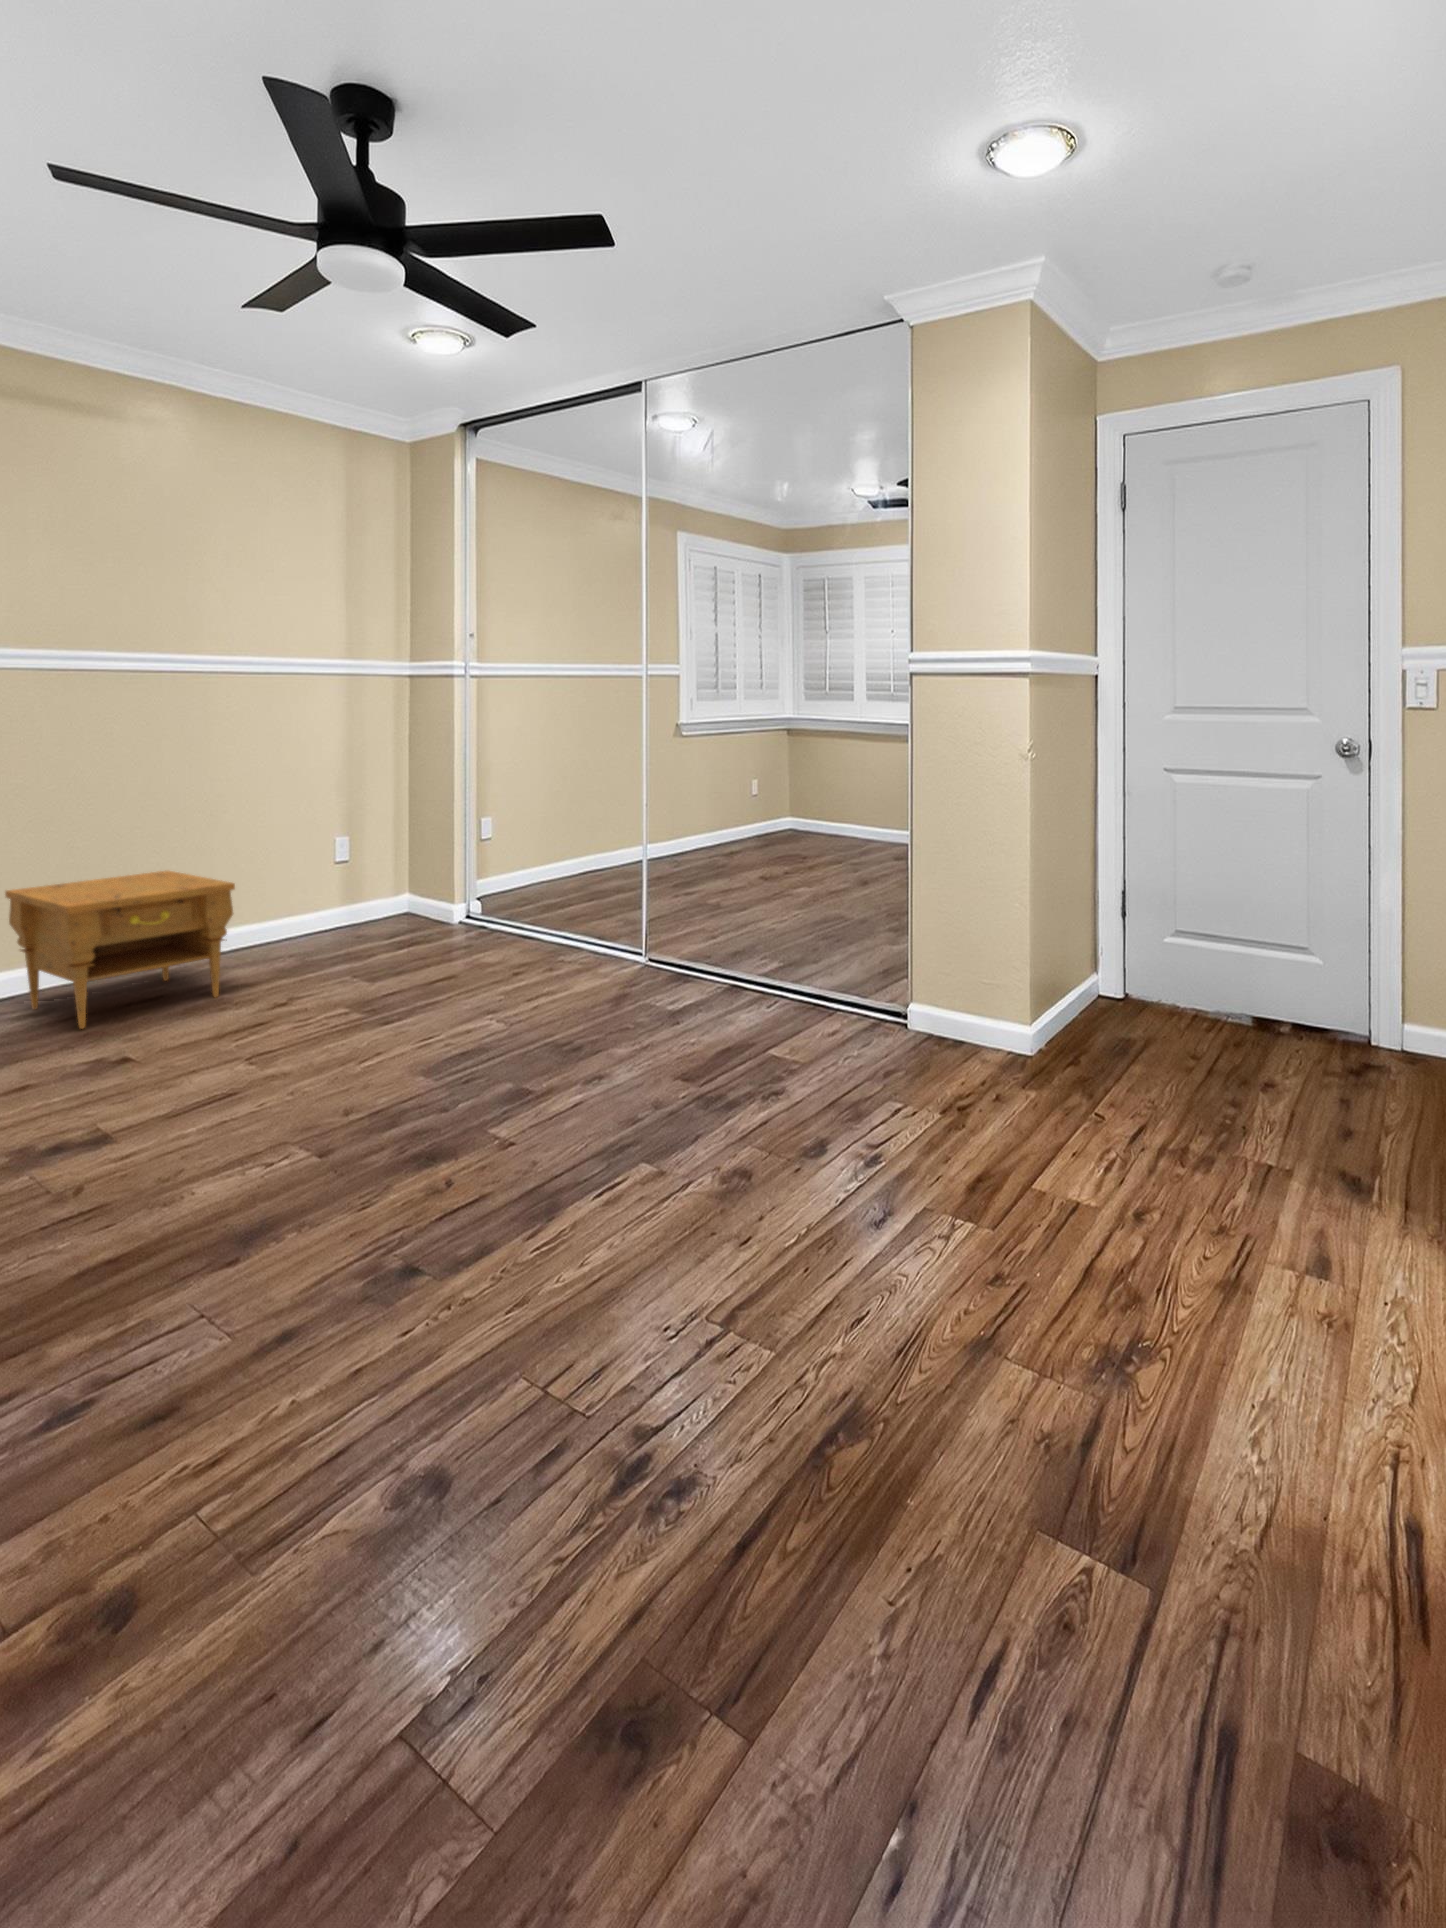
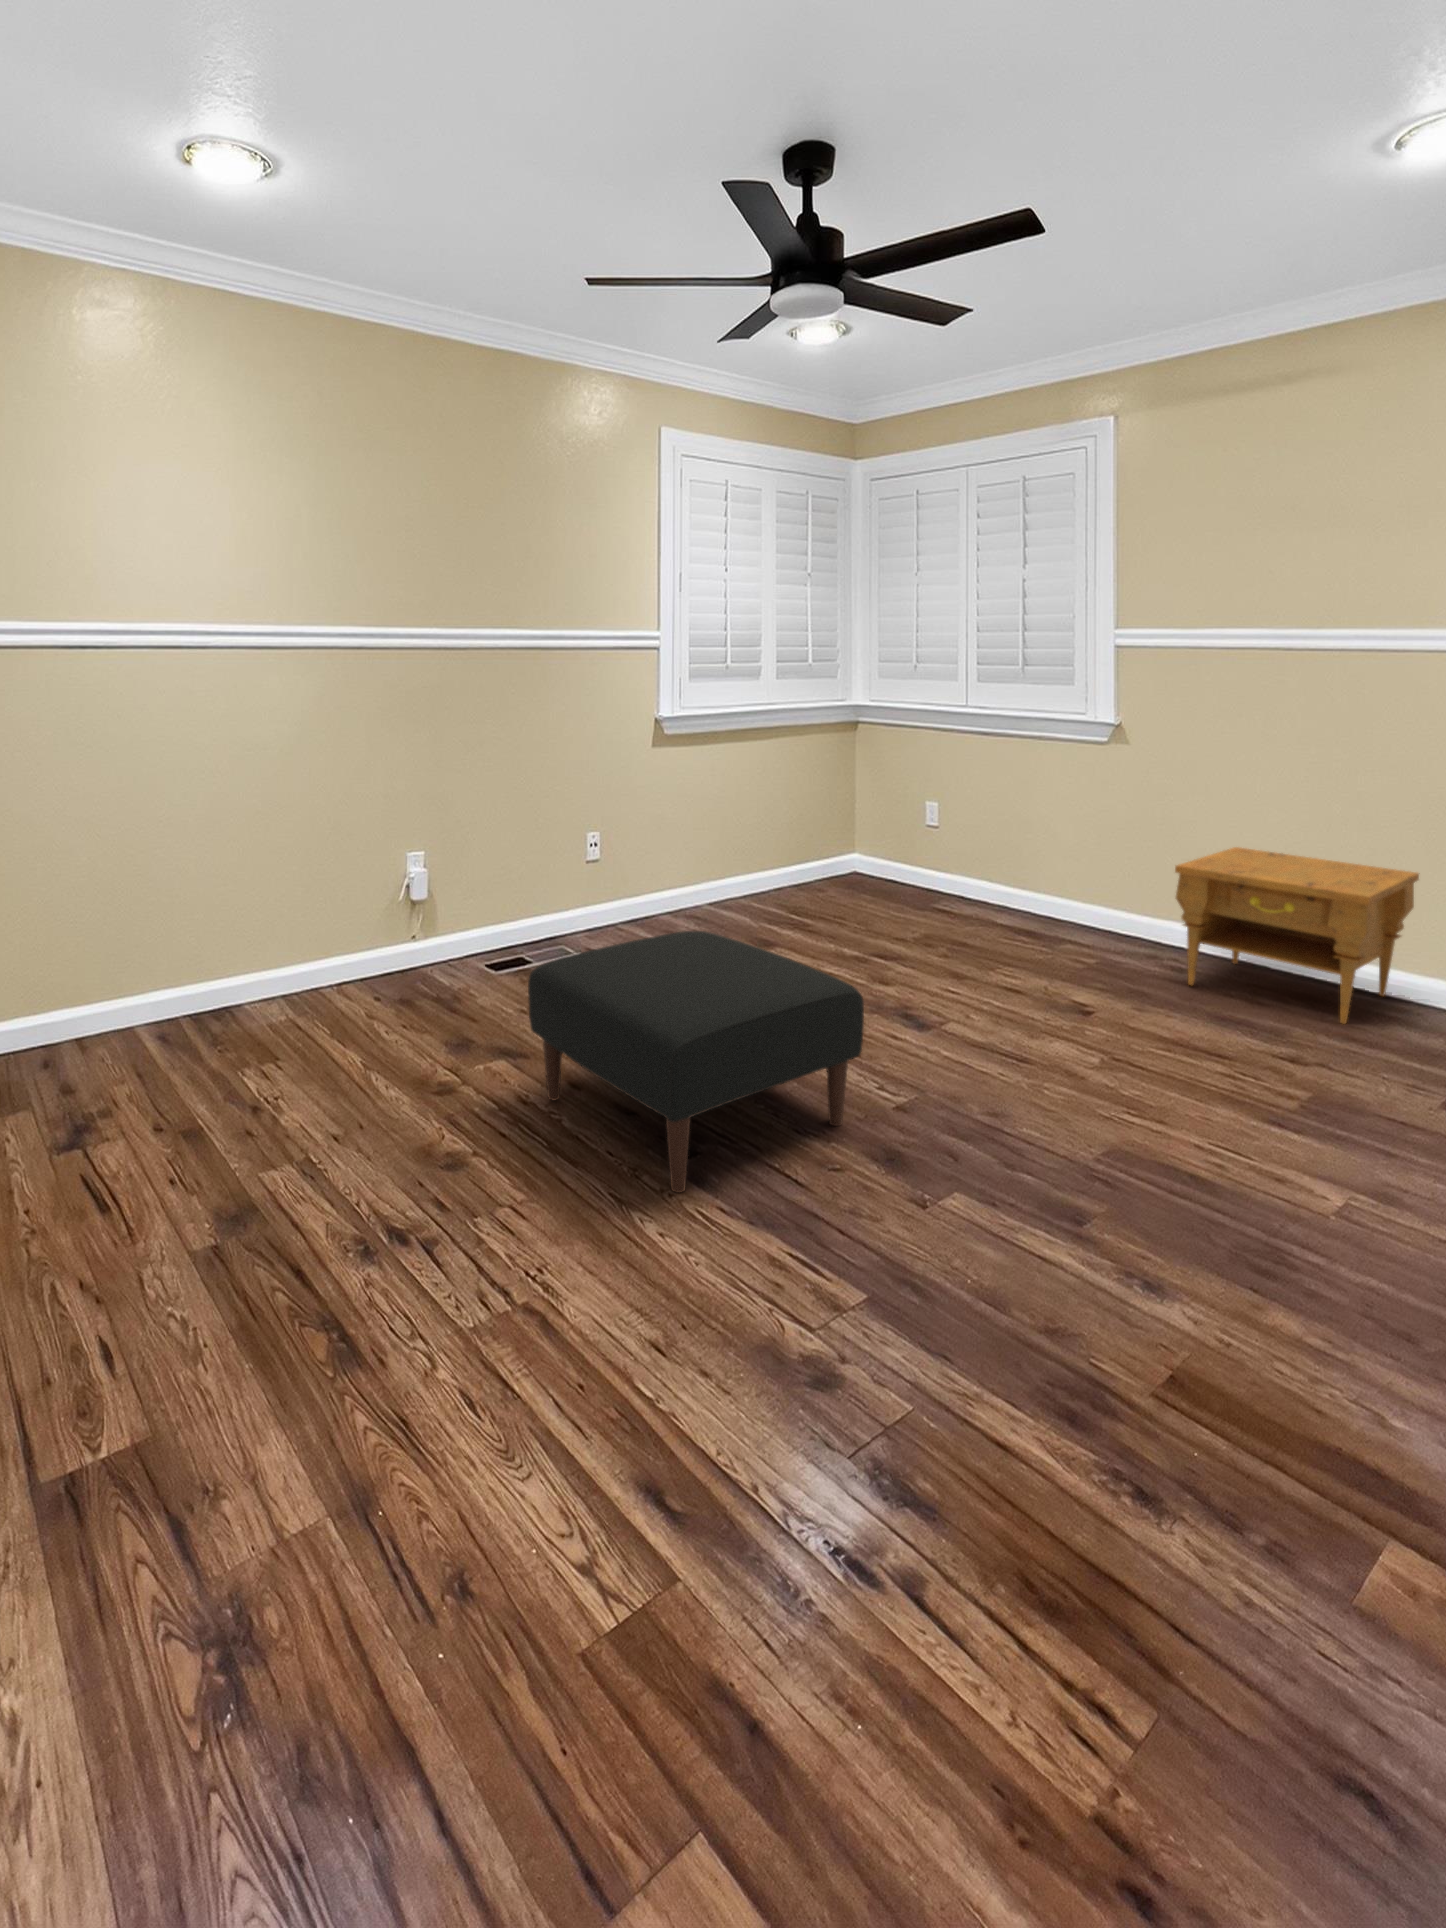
ottoman: none [30,1030,523,1434] -> present [528,931,864,1193]

